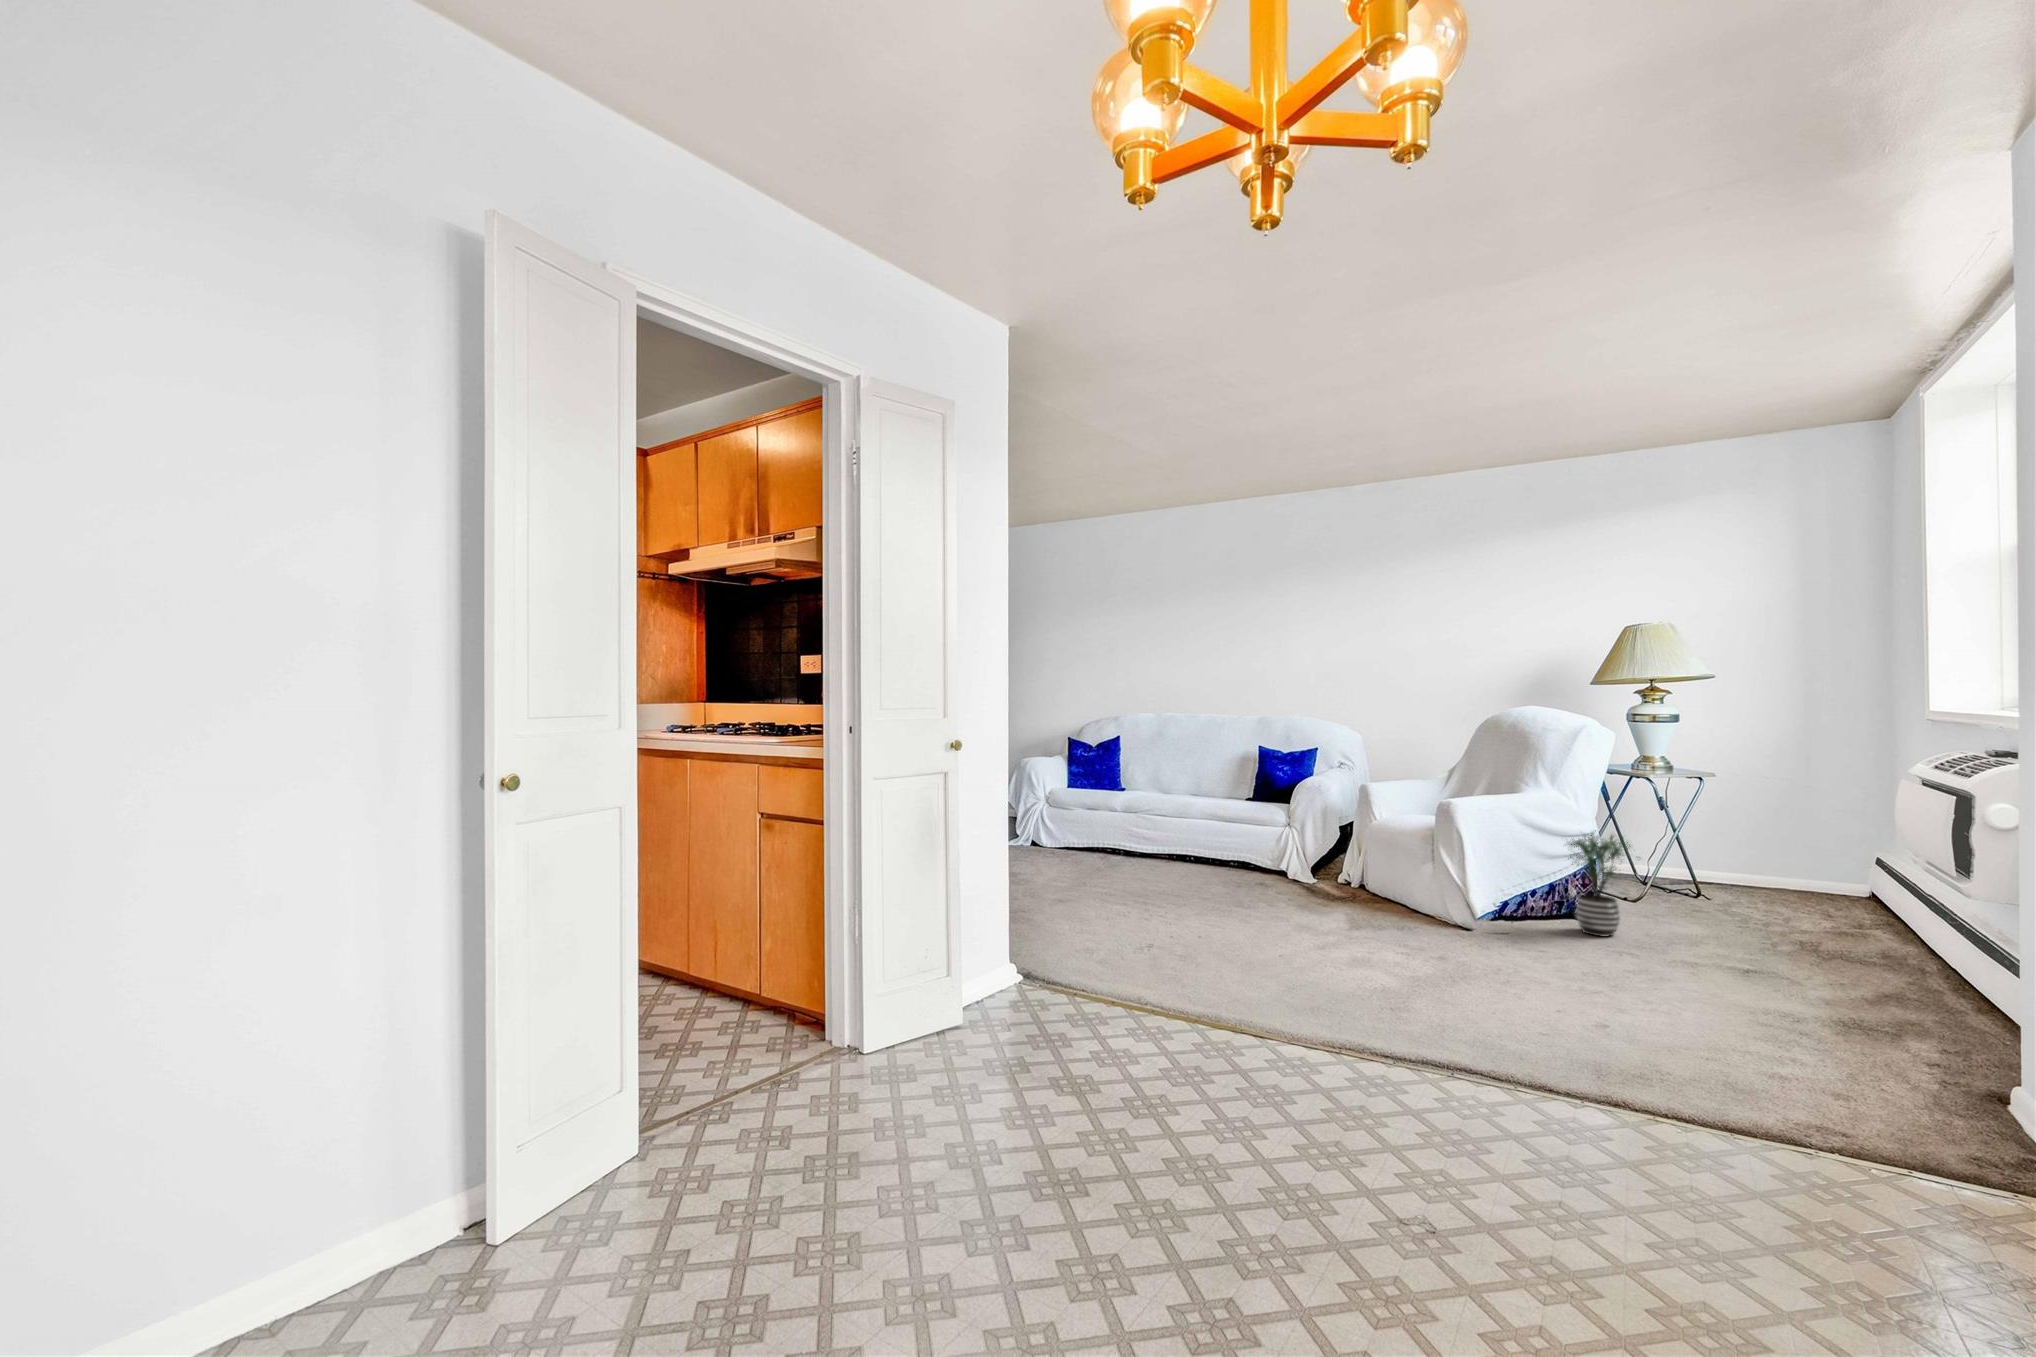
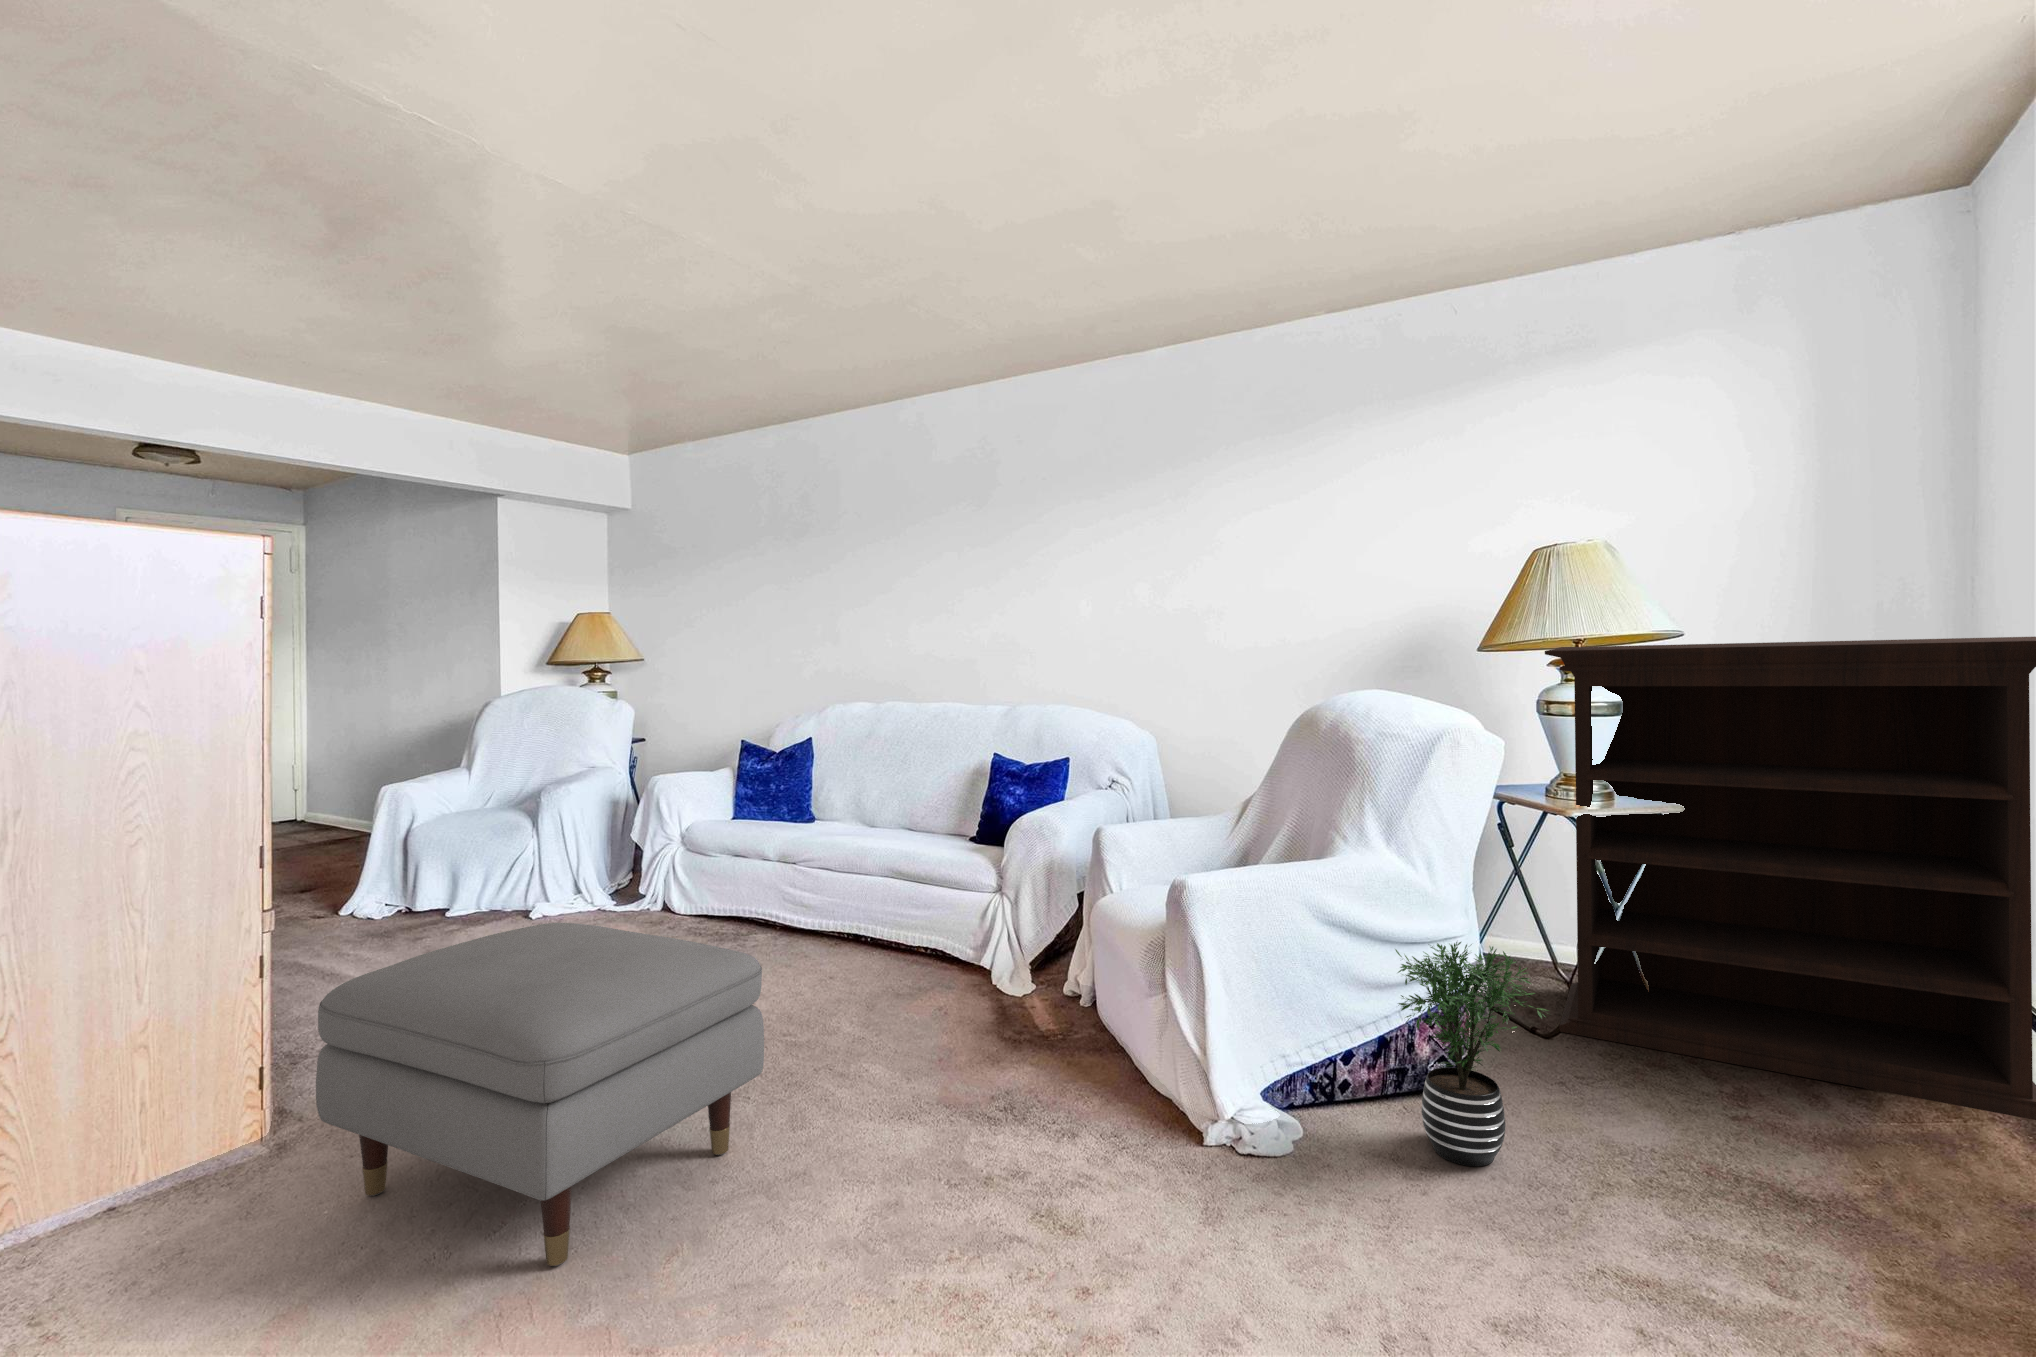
bookshelf: none [1634,681,1912,930] -> present [1545,637,2036,1120]
ottoman: none [1052,821,1245,953] -> present [316,923,764,1266]

